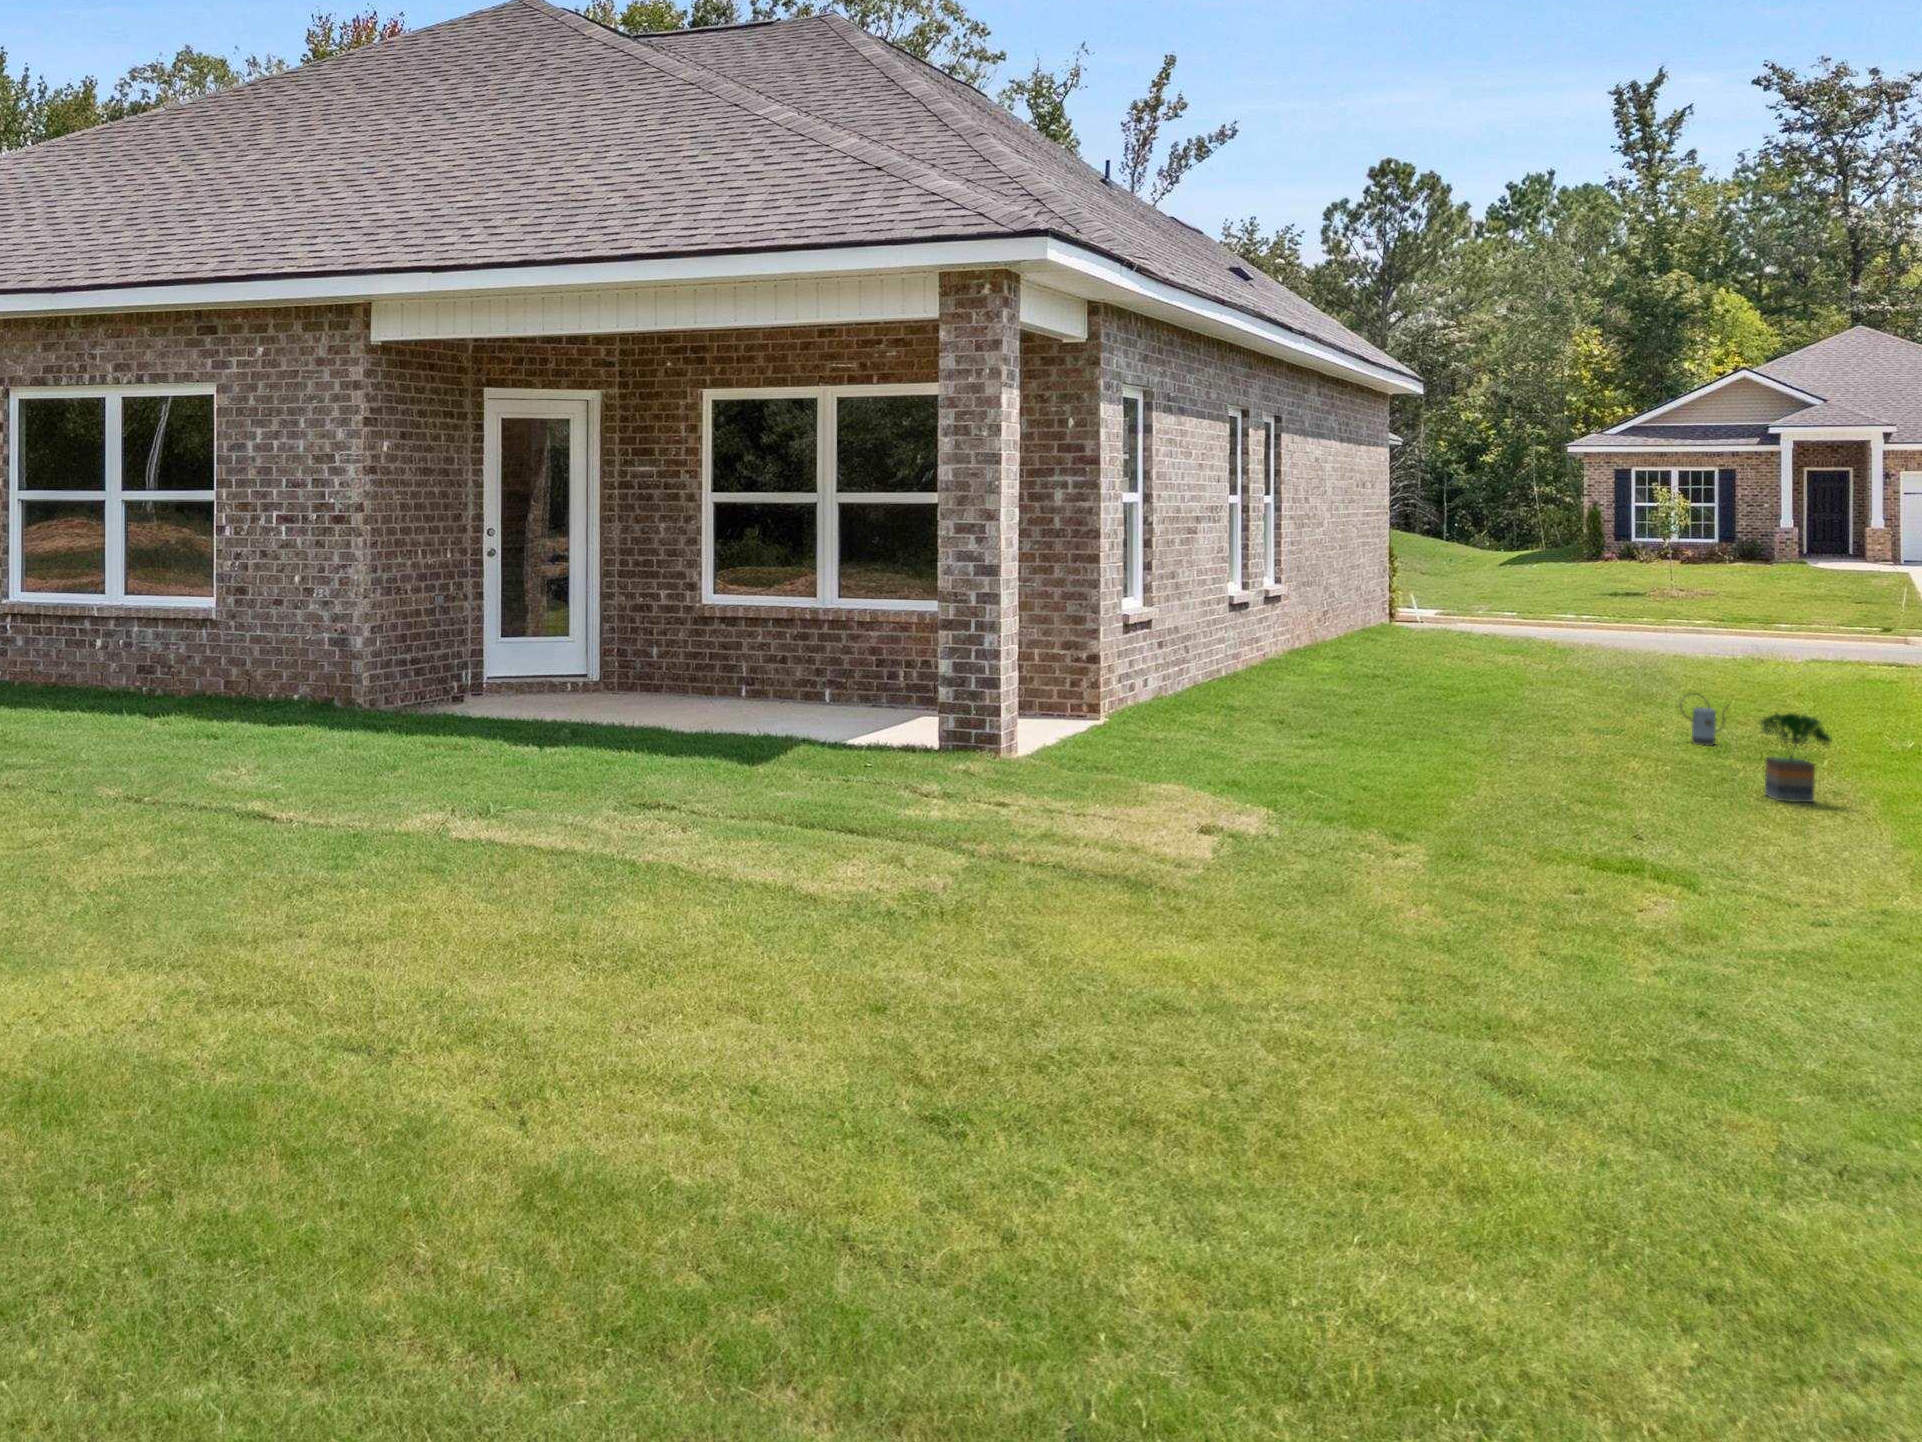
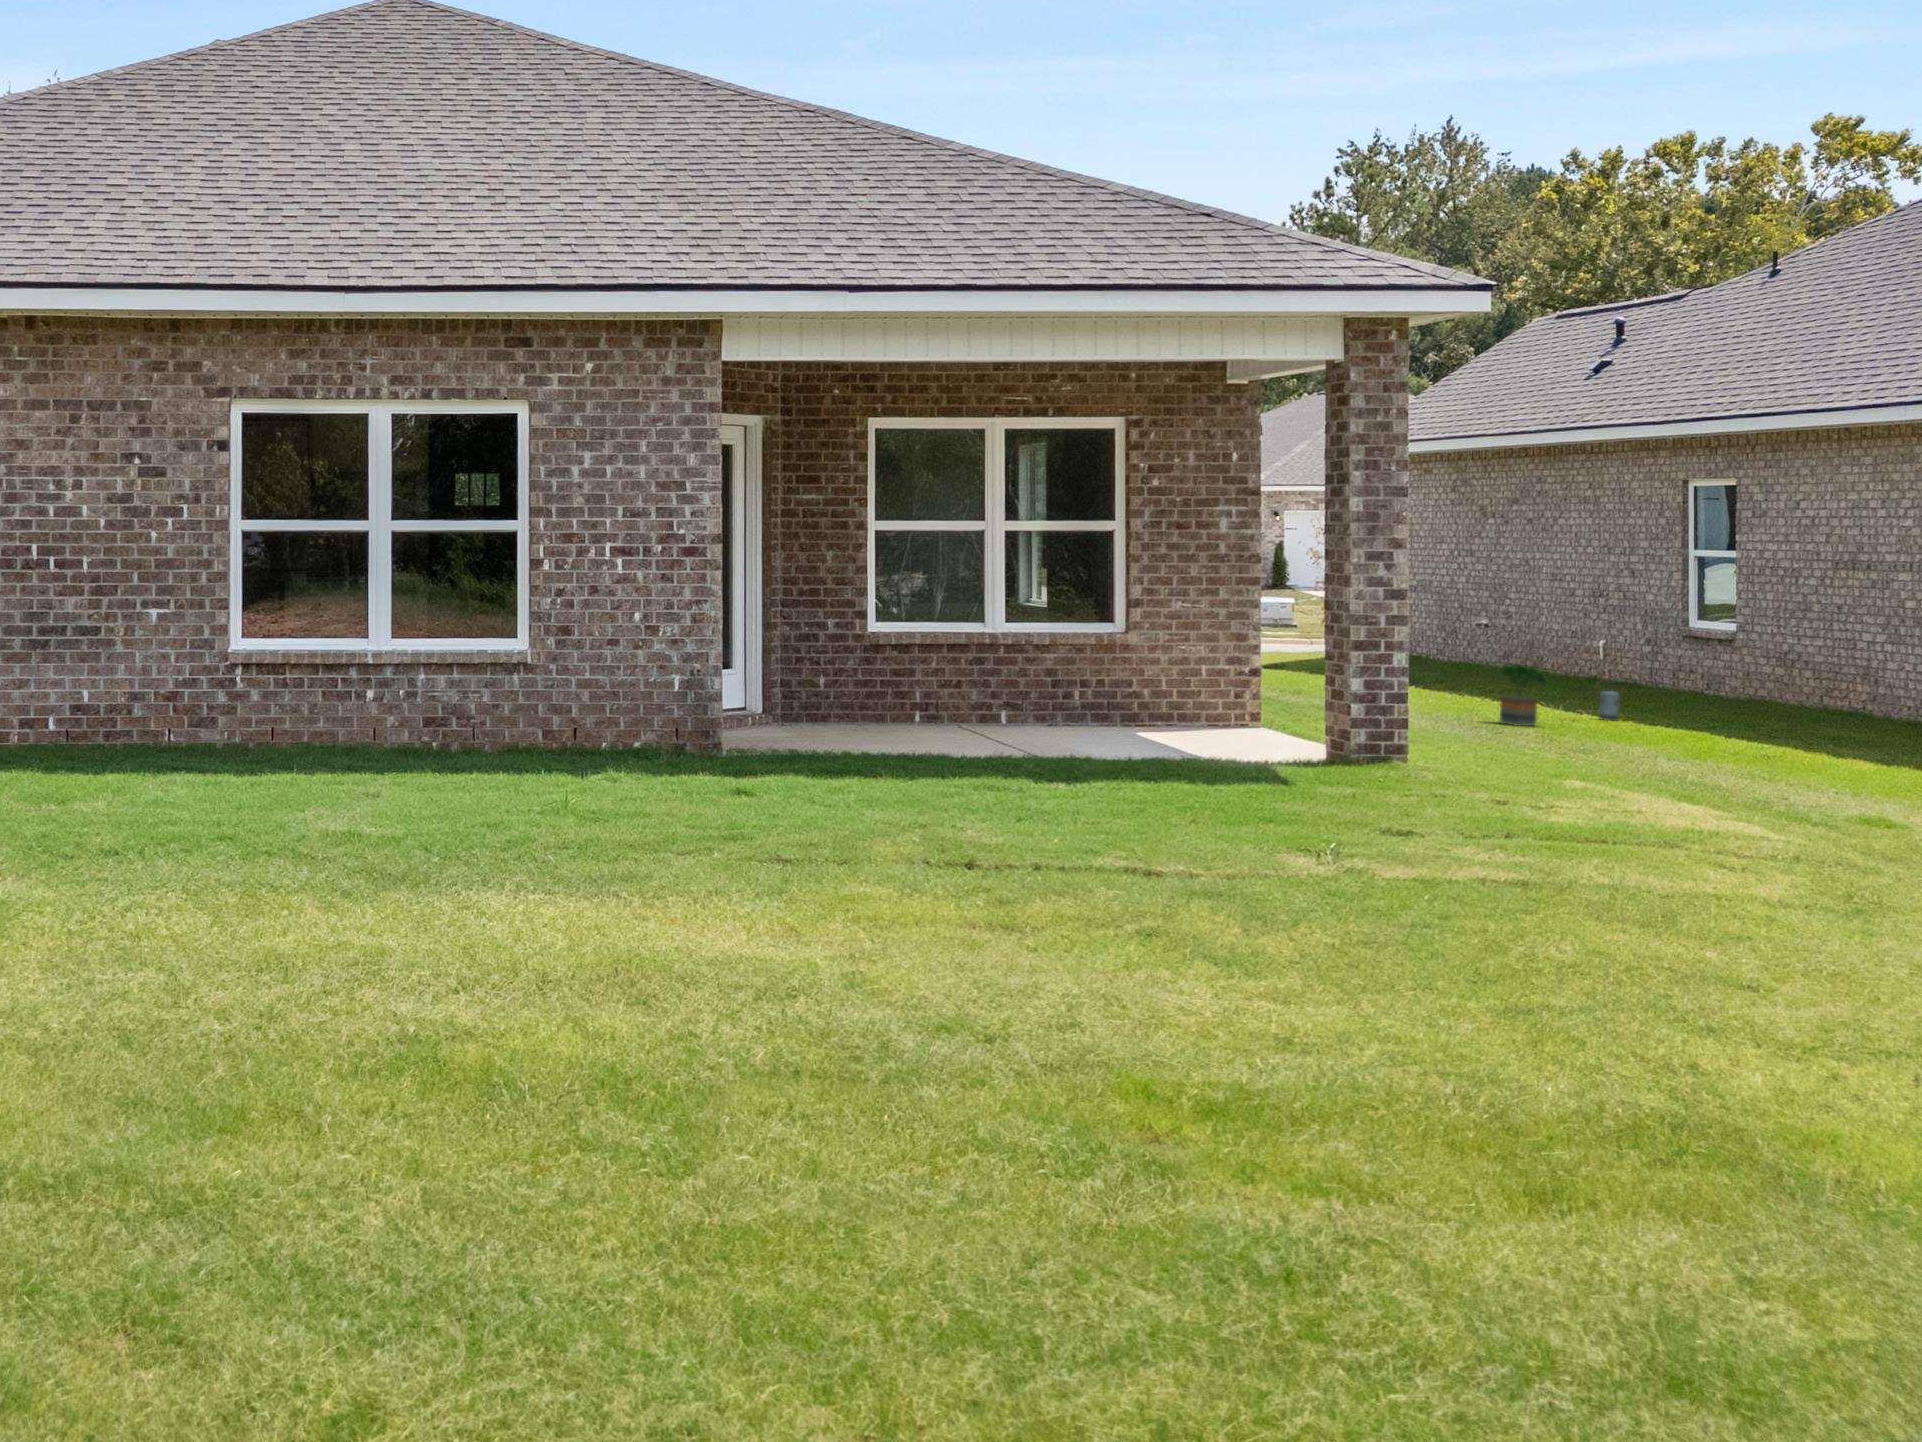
potted tree: present [1760,713,1832,802] -> present [1496,665,1548,726]

